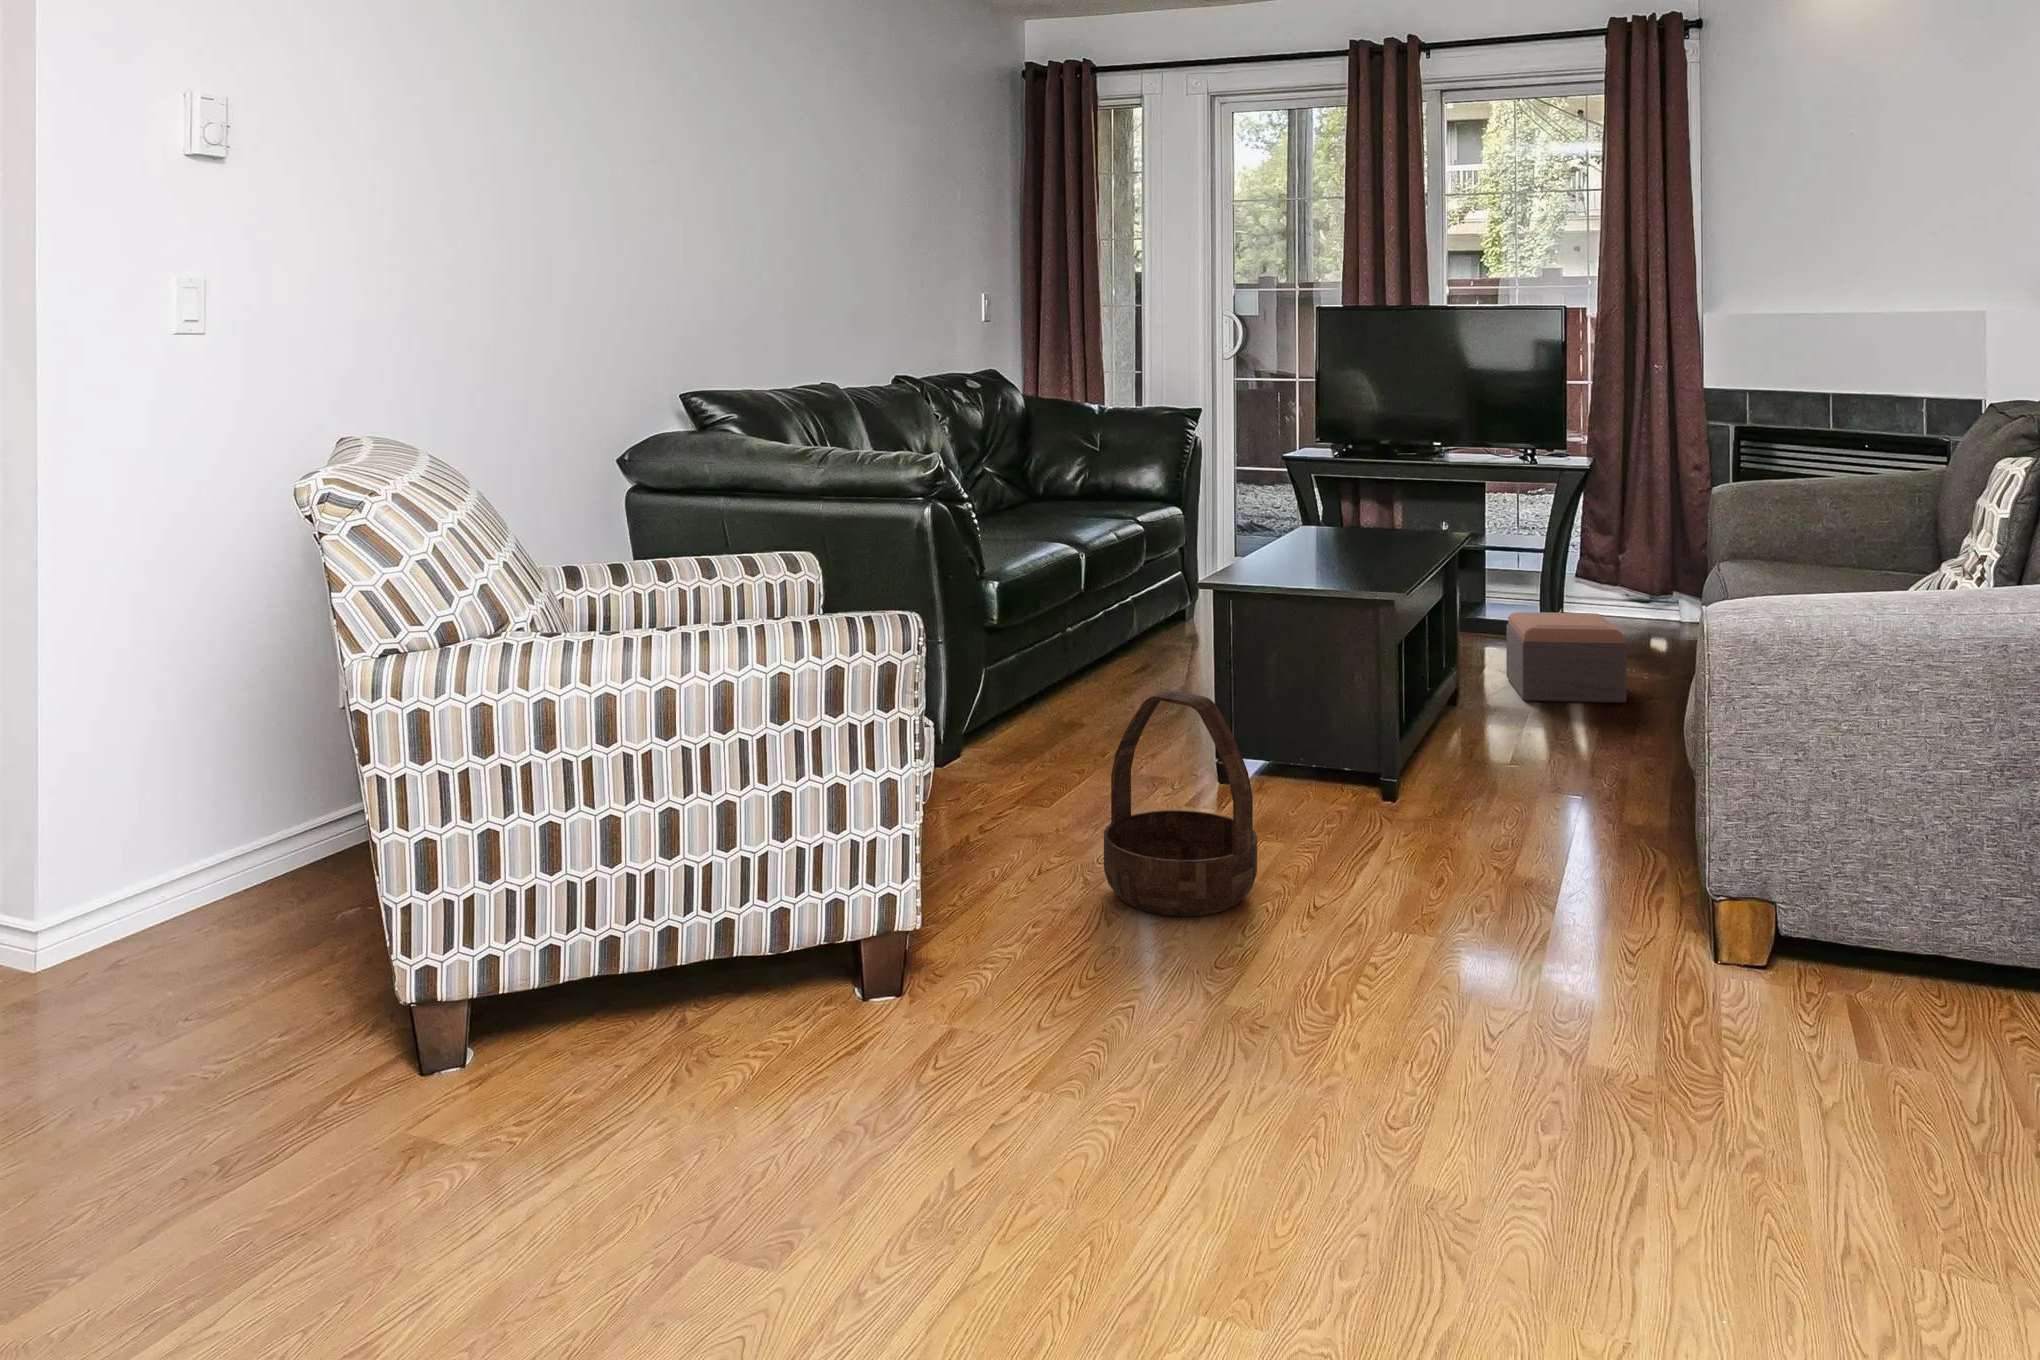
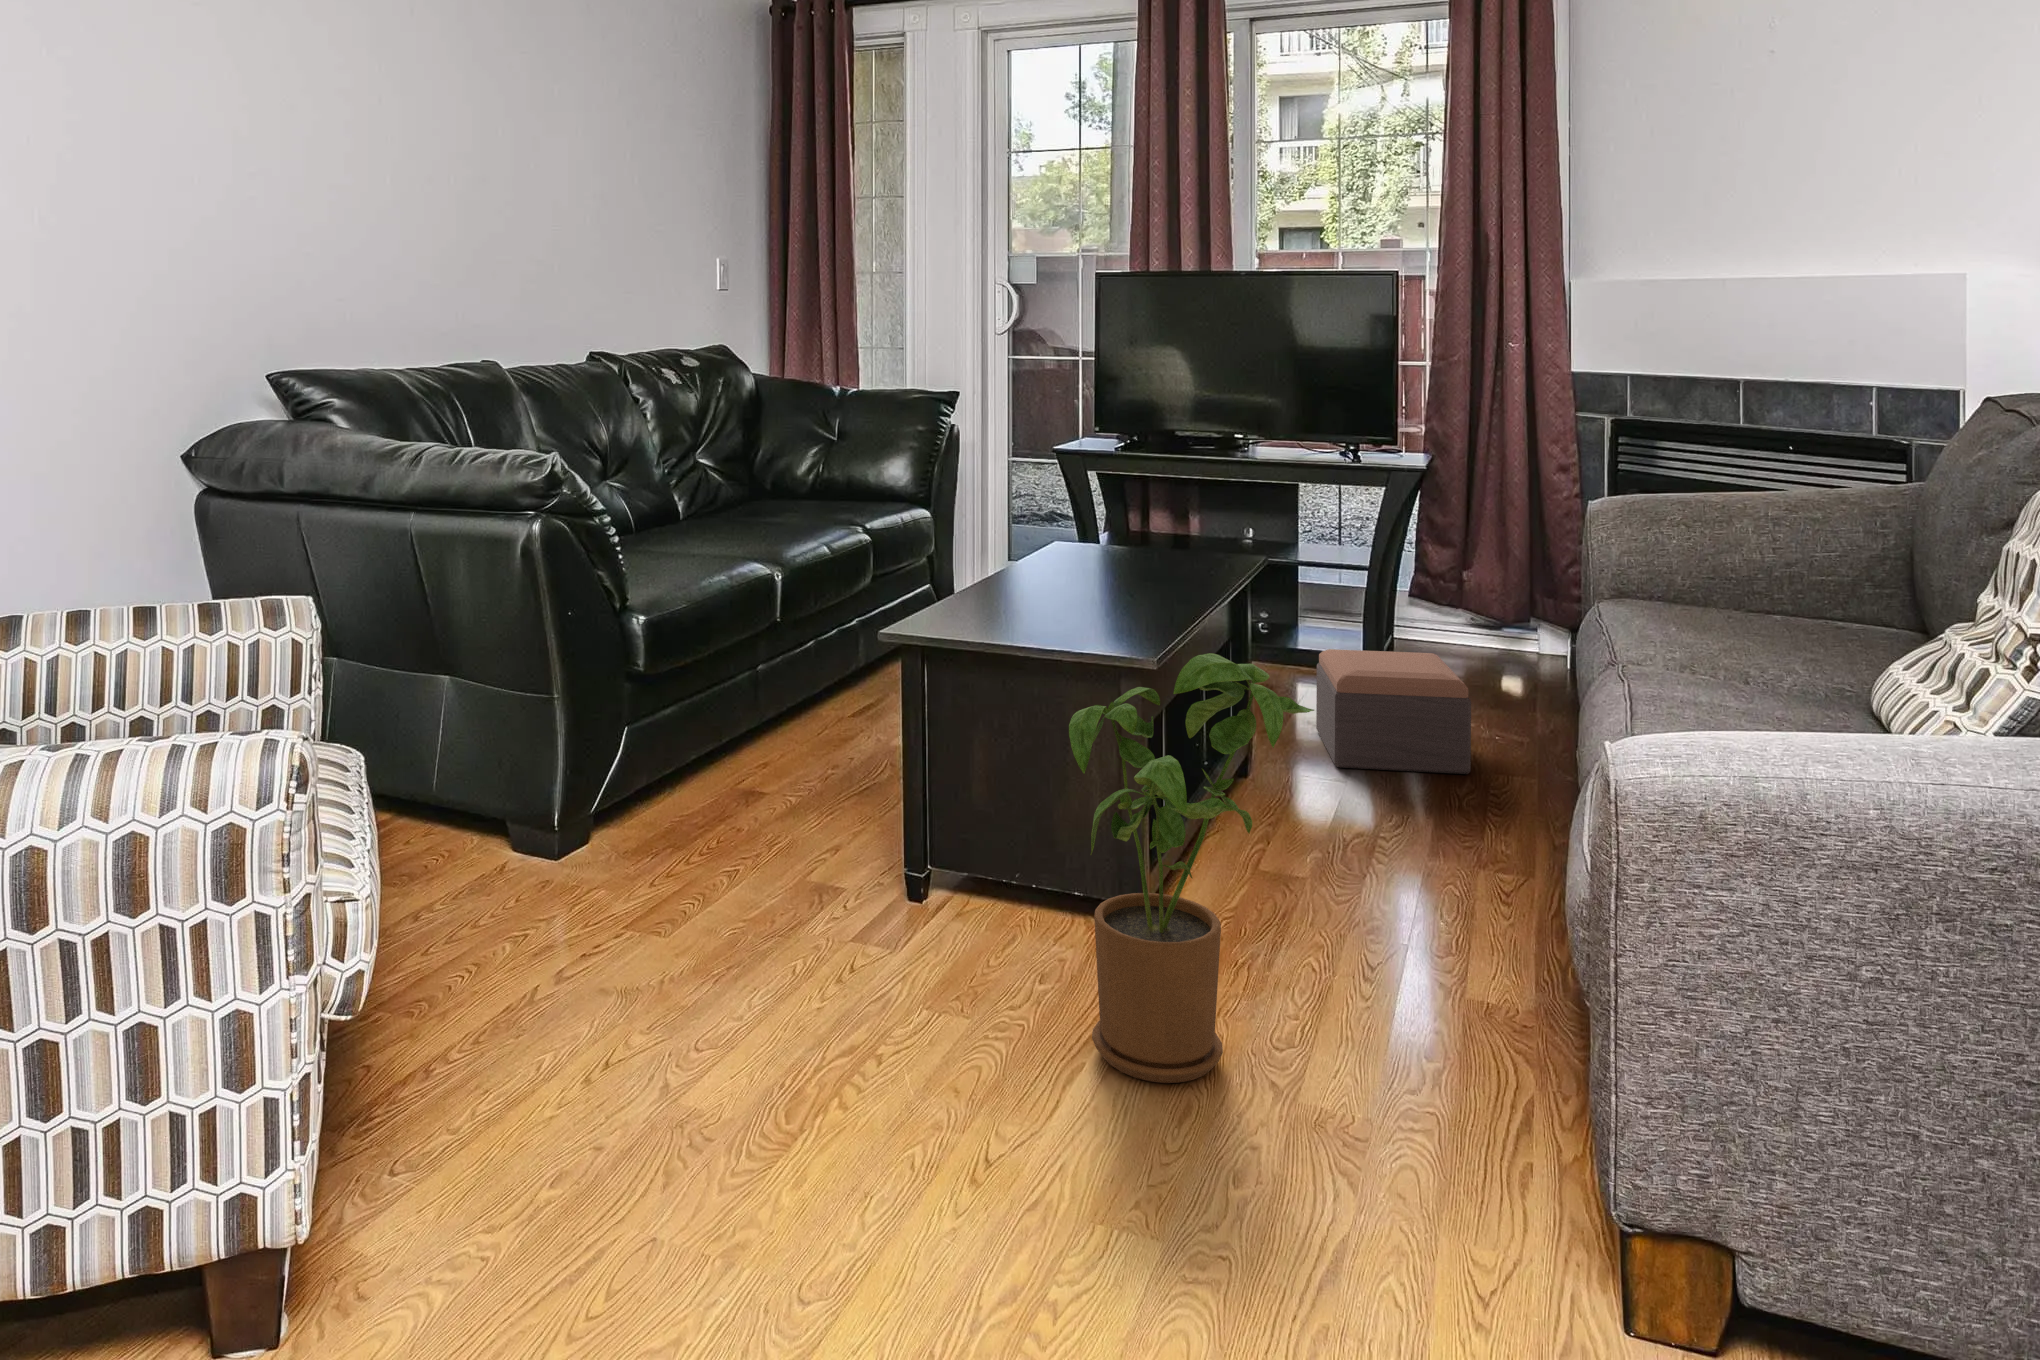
house plant: none [1354,578,1523,869] -> present [1069,653,1314,1083]
basket: present [1104,691,1257,916] -> none [674,819,902,1176]

